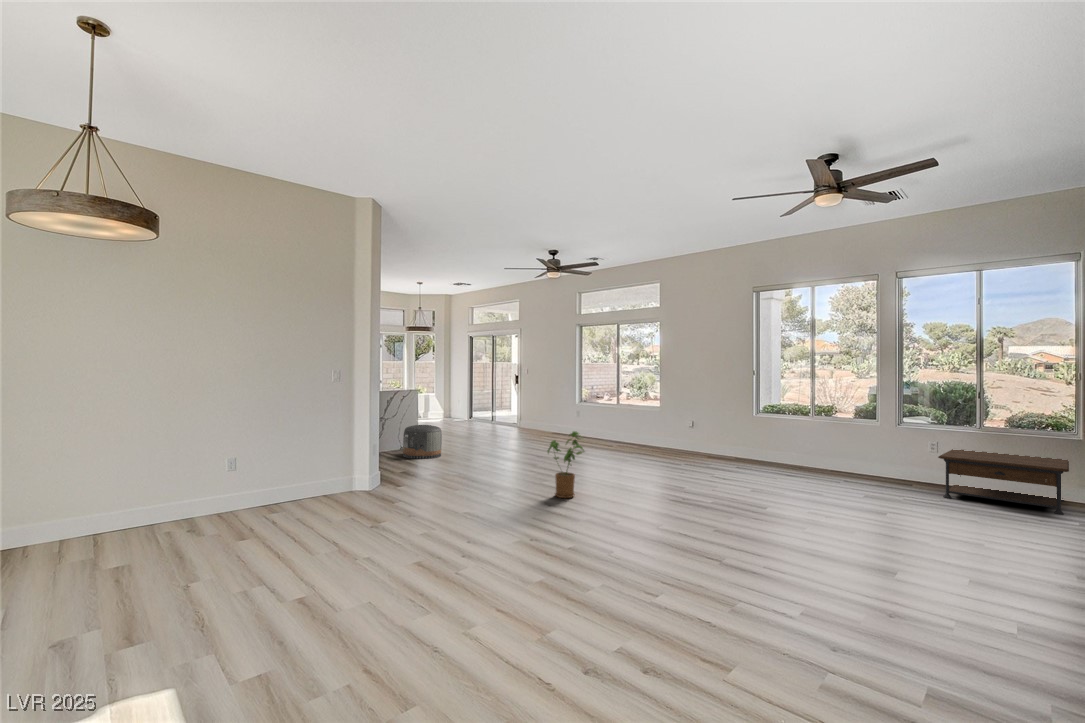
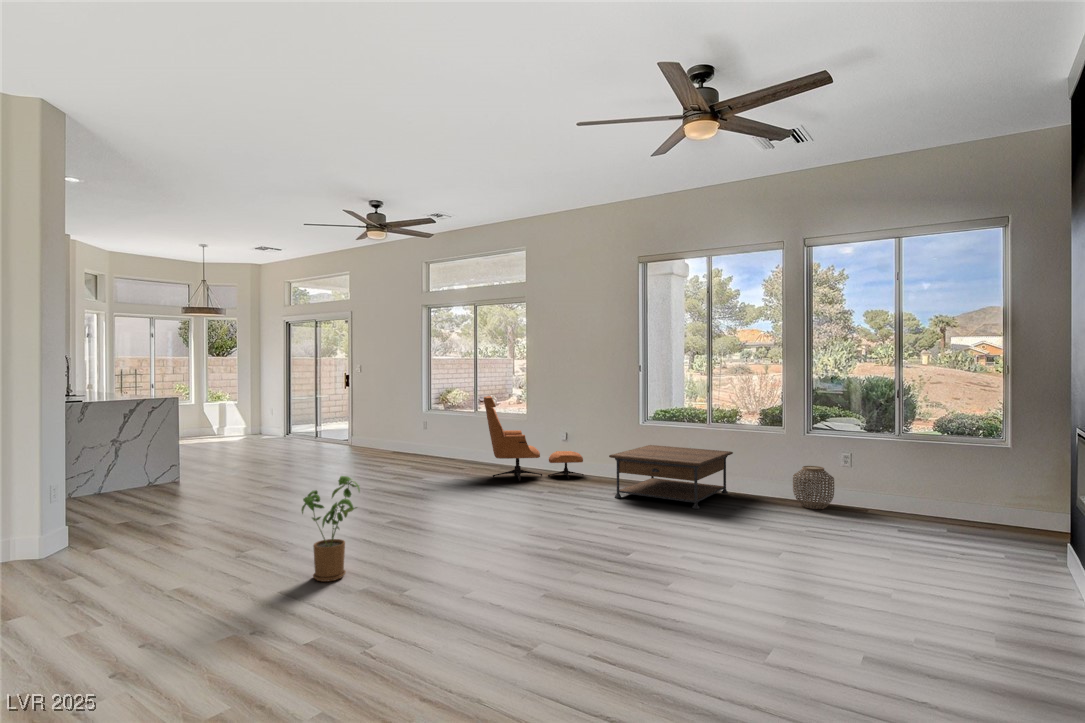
lounge chair: none [631,391,706,455] -> present [484,396,584,481]
pouf: present [403,425,442,459] -> none [126,461,192,515]
coffee table: present [938,449,1069,515] -> present [609,445,733,509]
woven basket: none [885,450,921,483] -> present [793,466,834,509]

